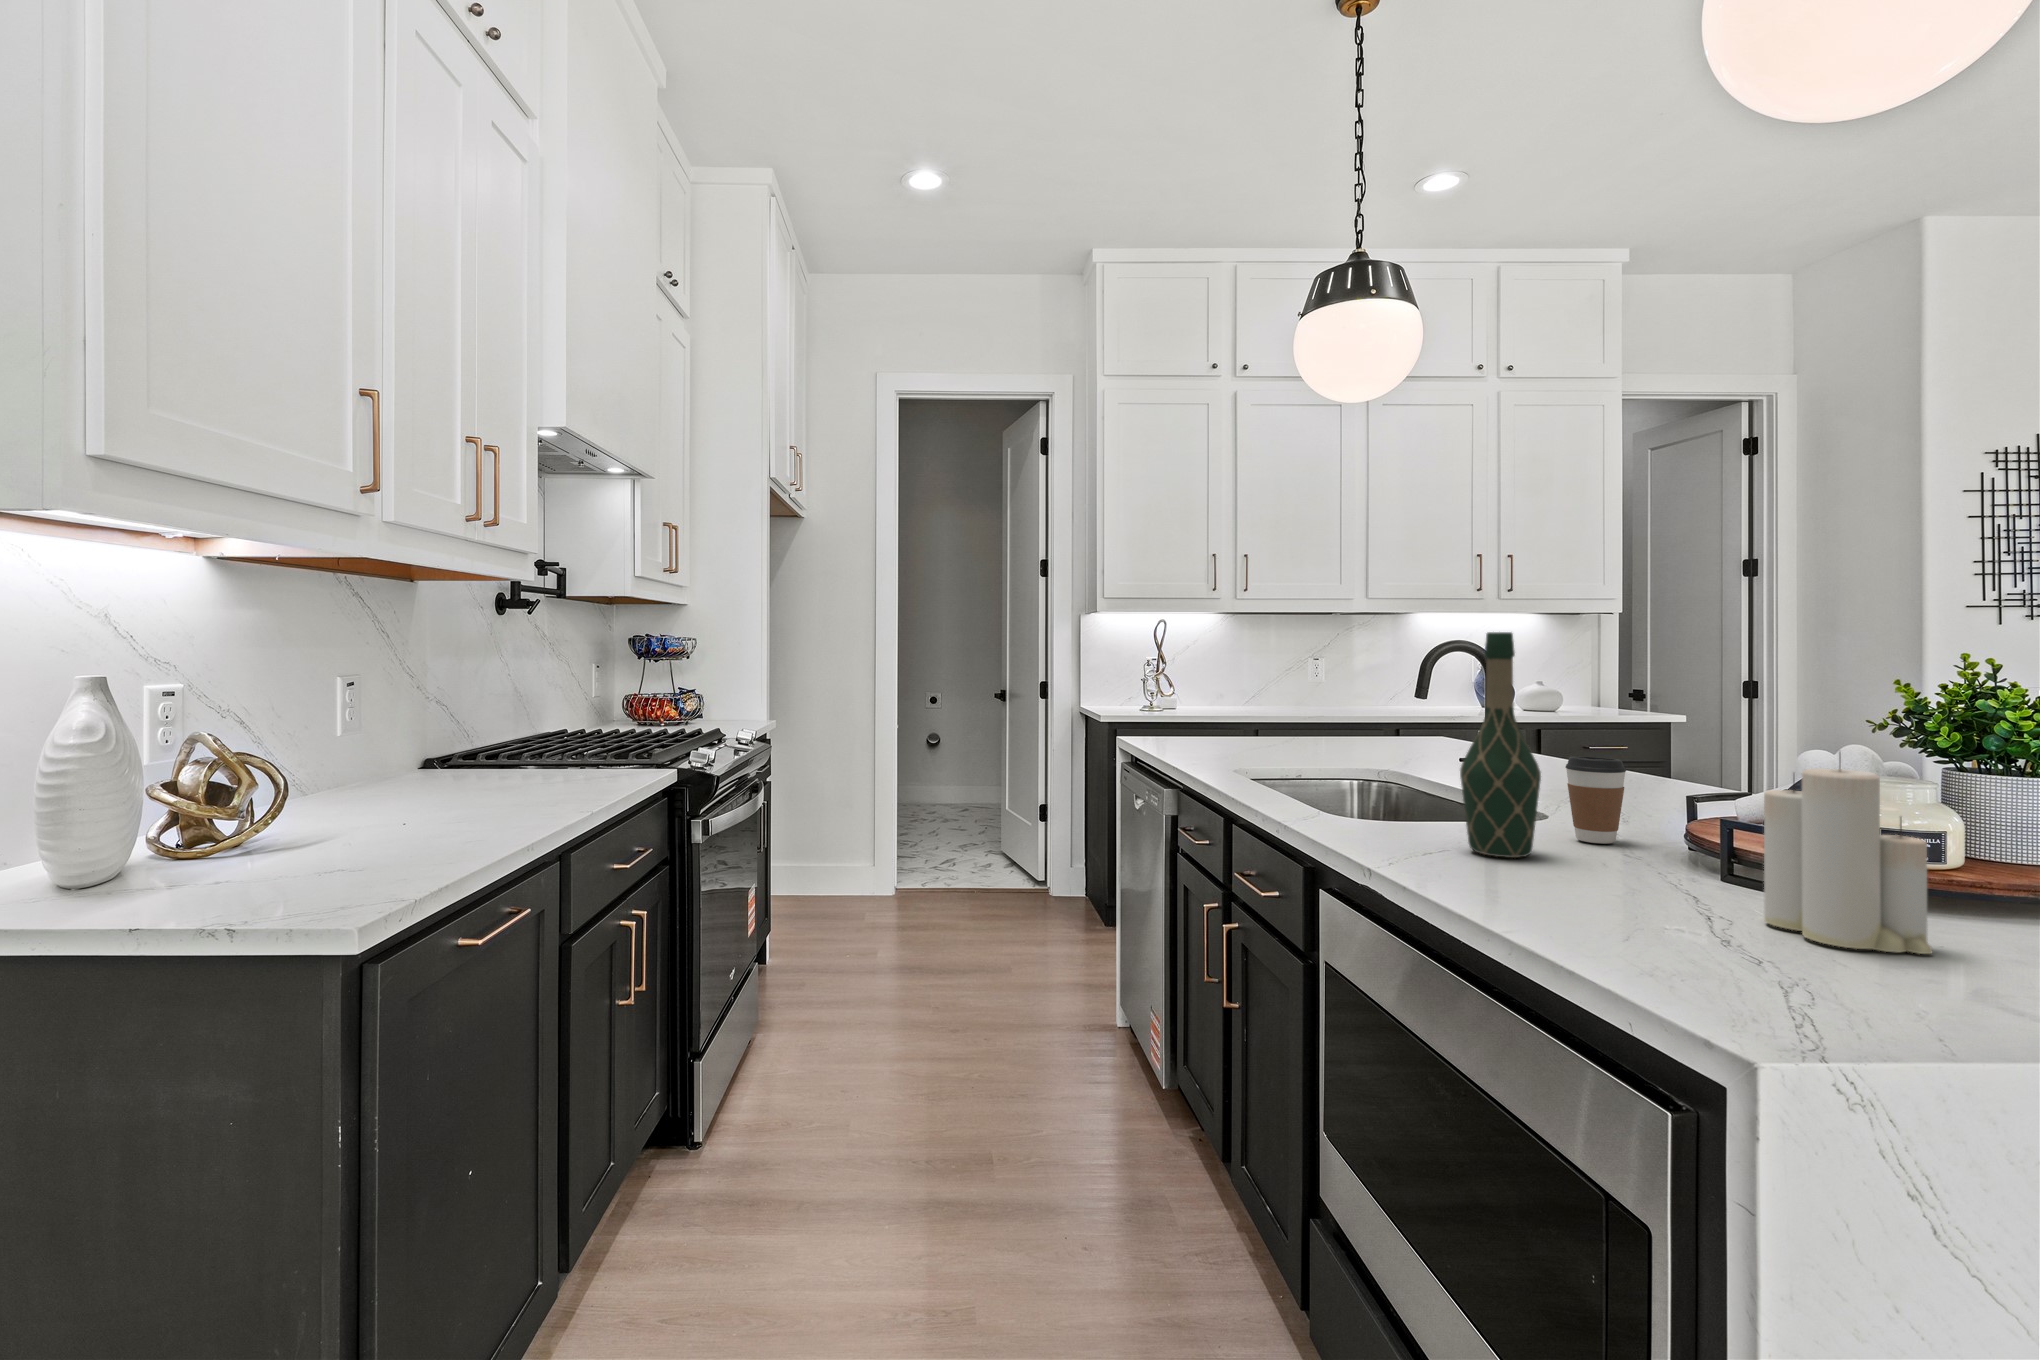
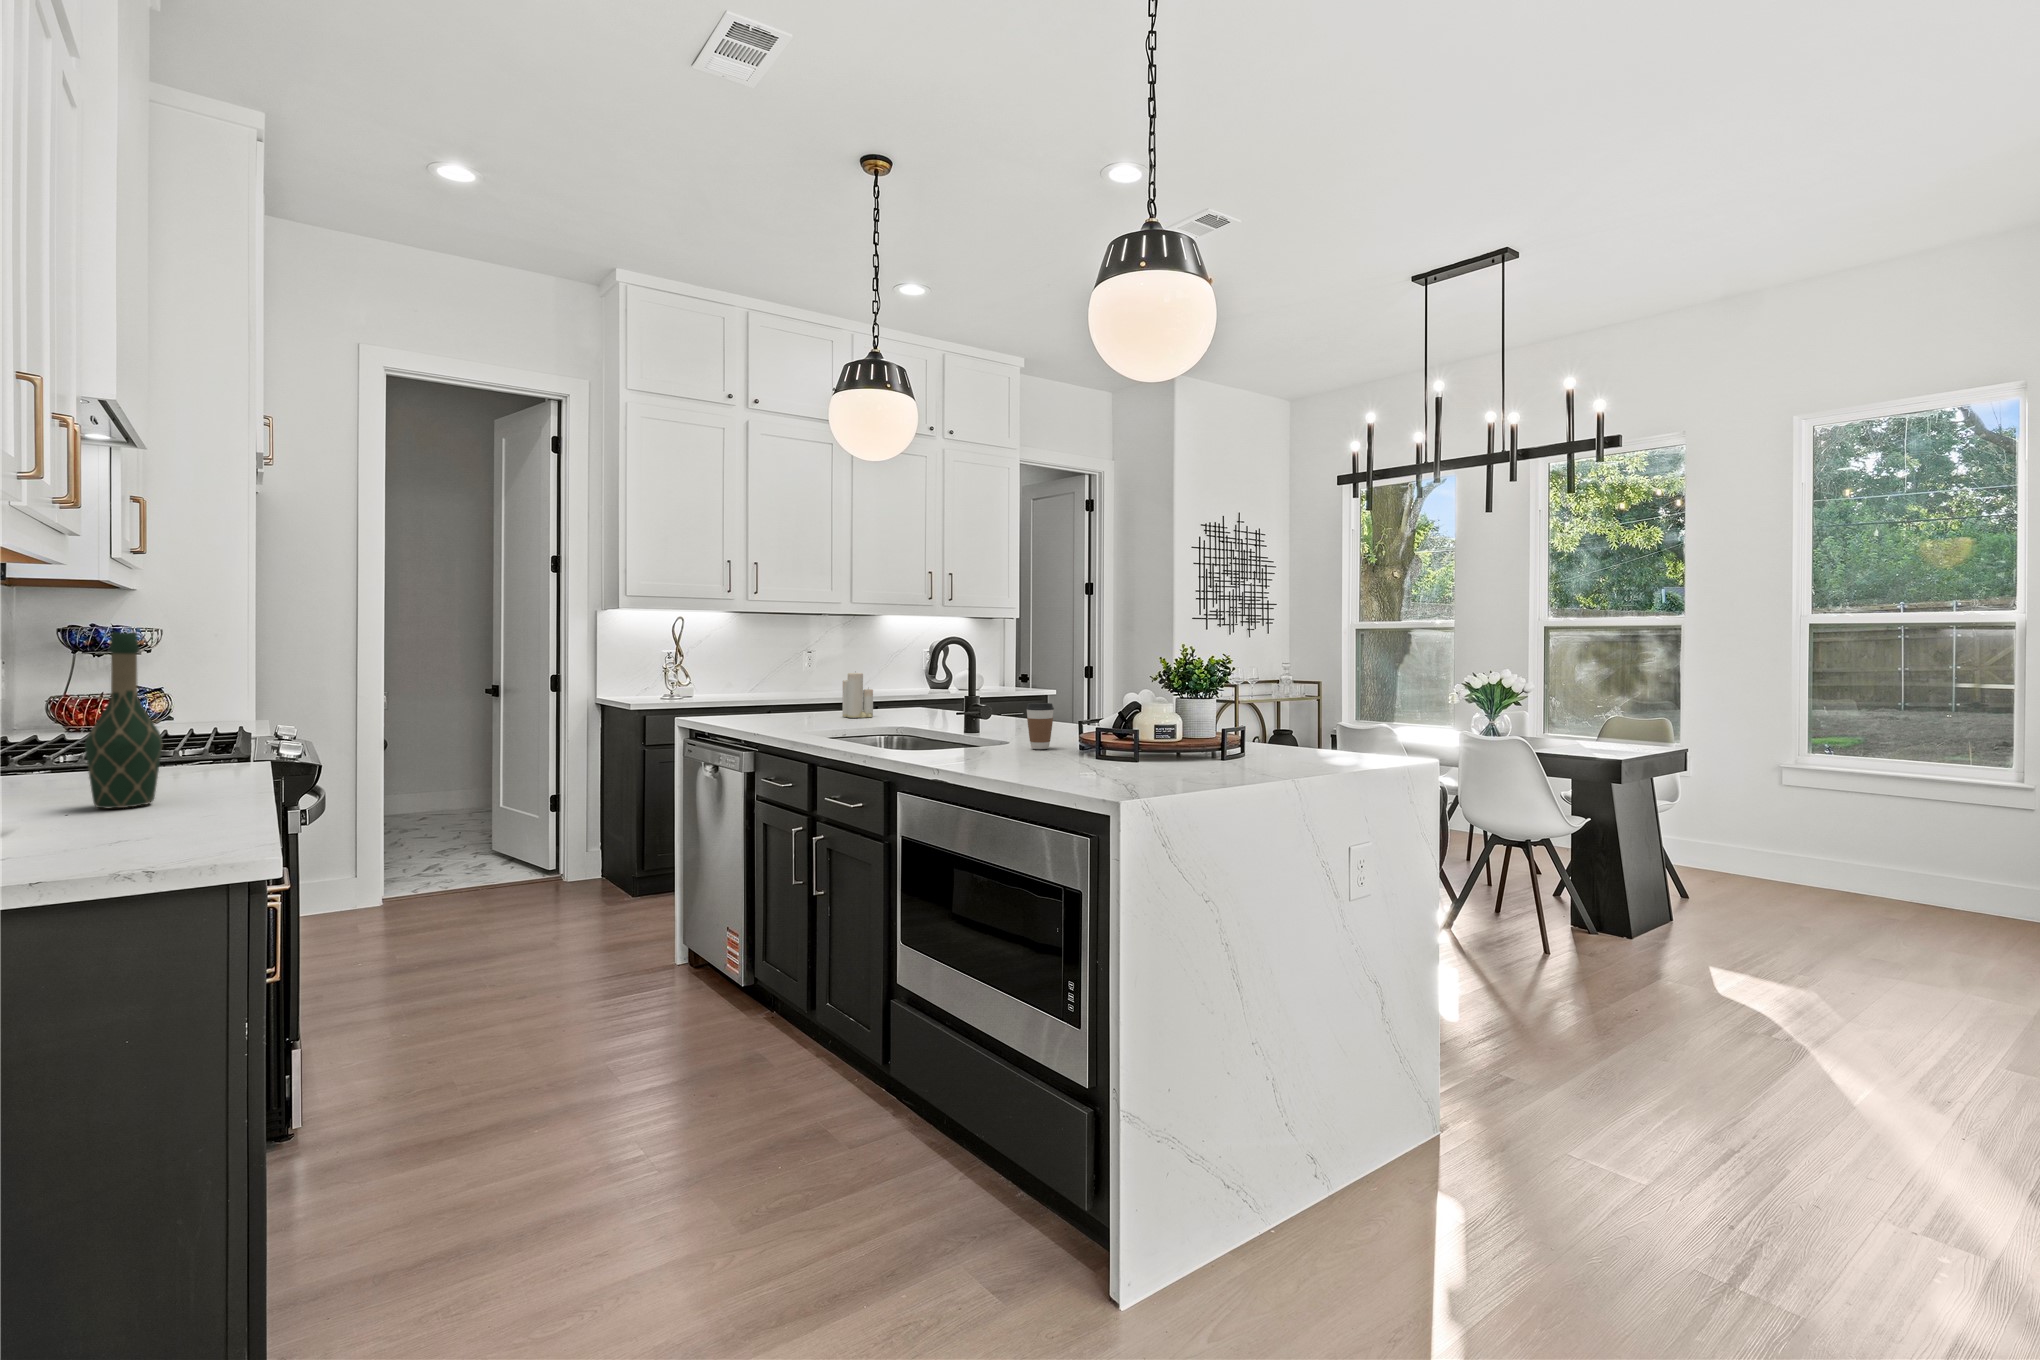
wine bottle: present [1460,632,1541,858] -> present [85,632,163,808]
candle: present [1764,752,1932,954] -> present [843,673,873,718]

